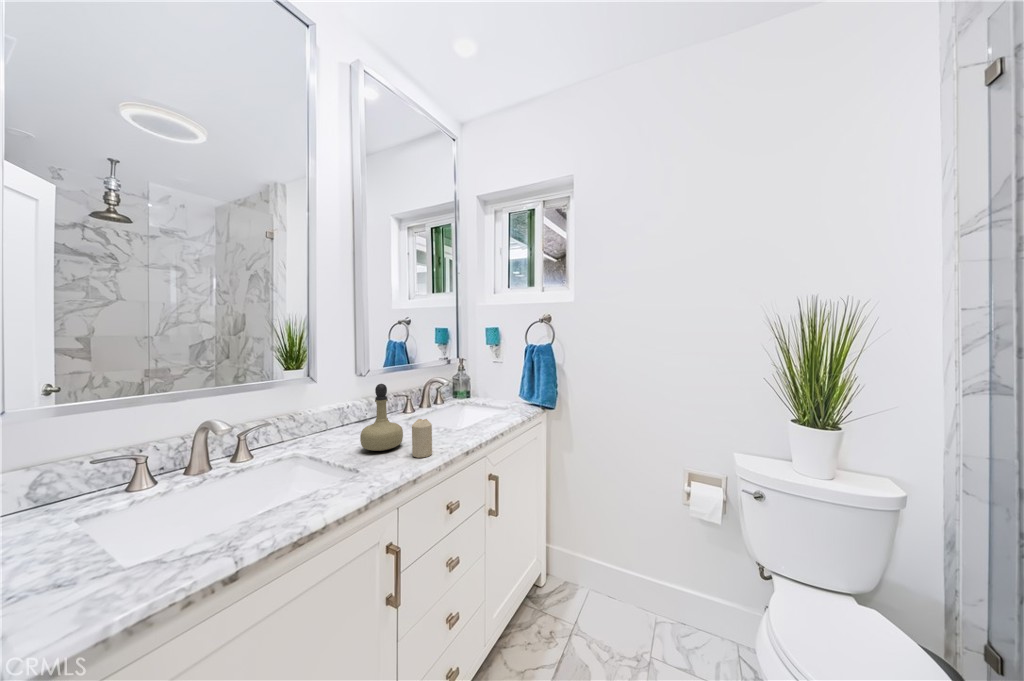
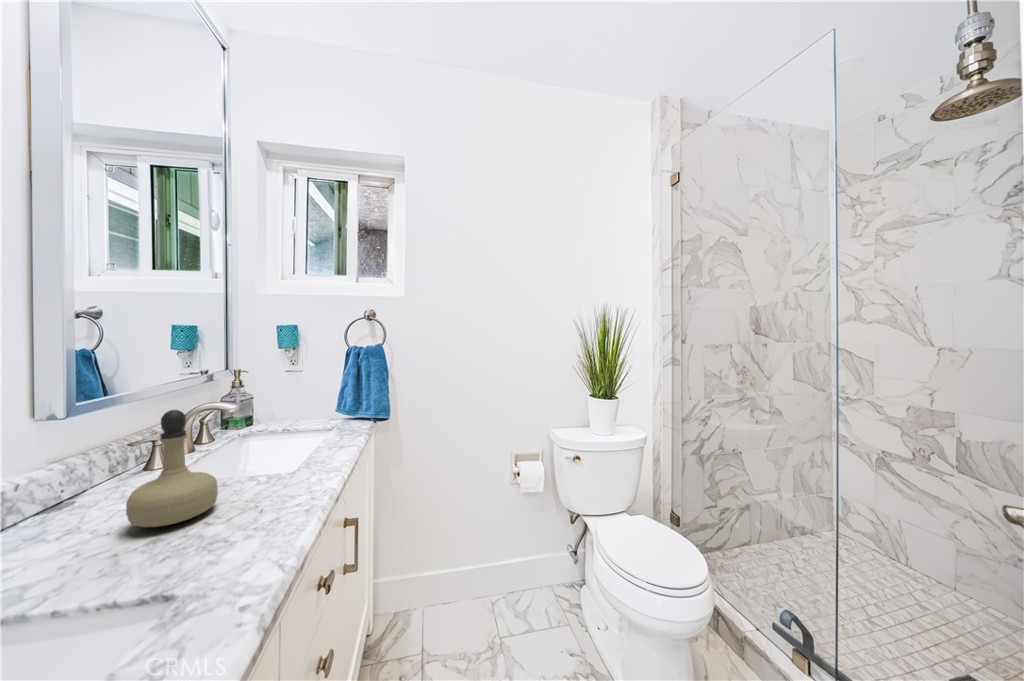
candle: present [412,419,432,458] -> none [258,451,292,511]

